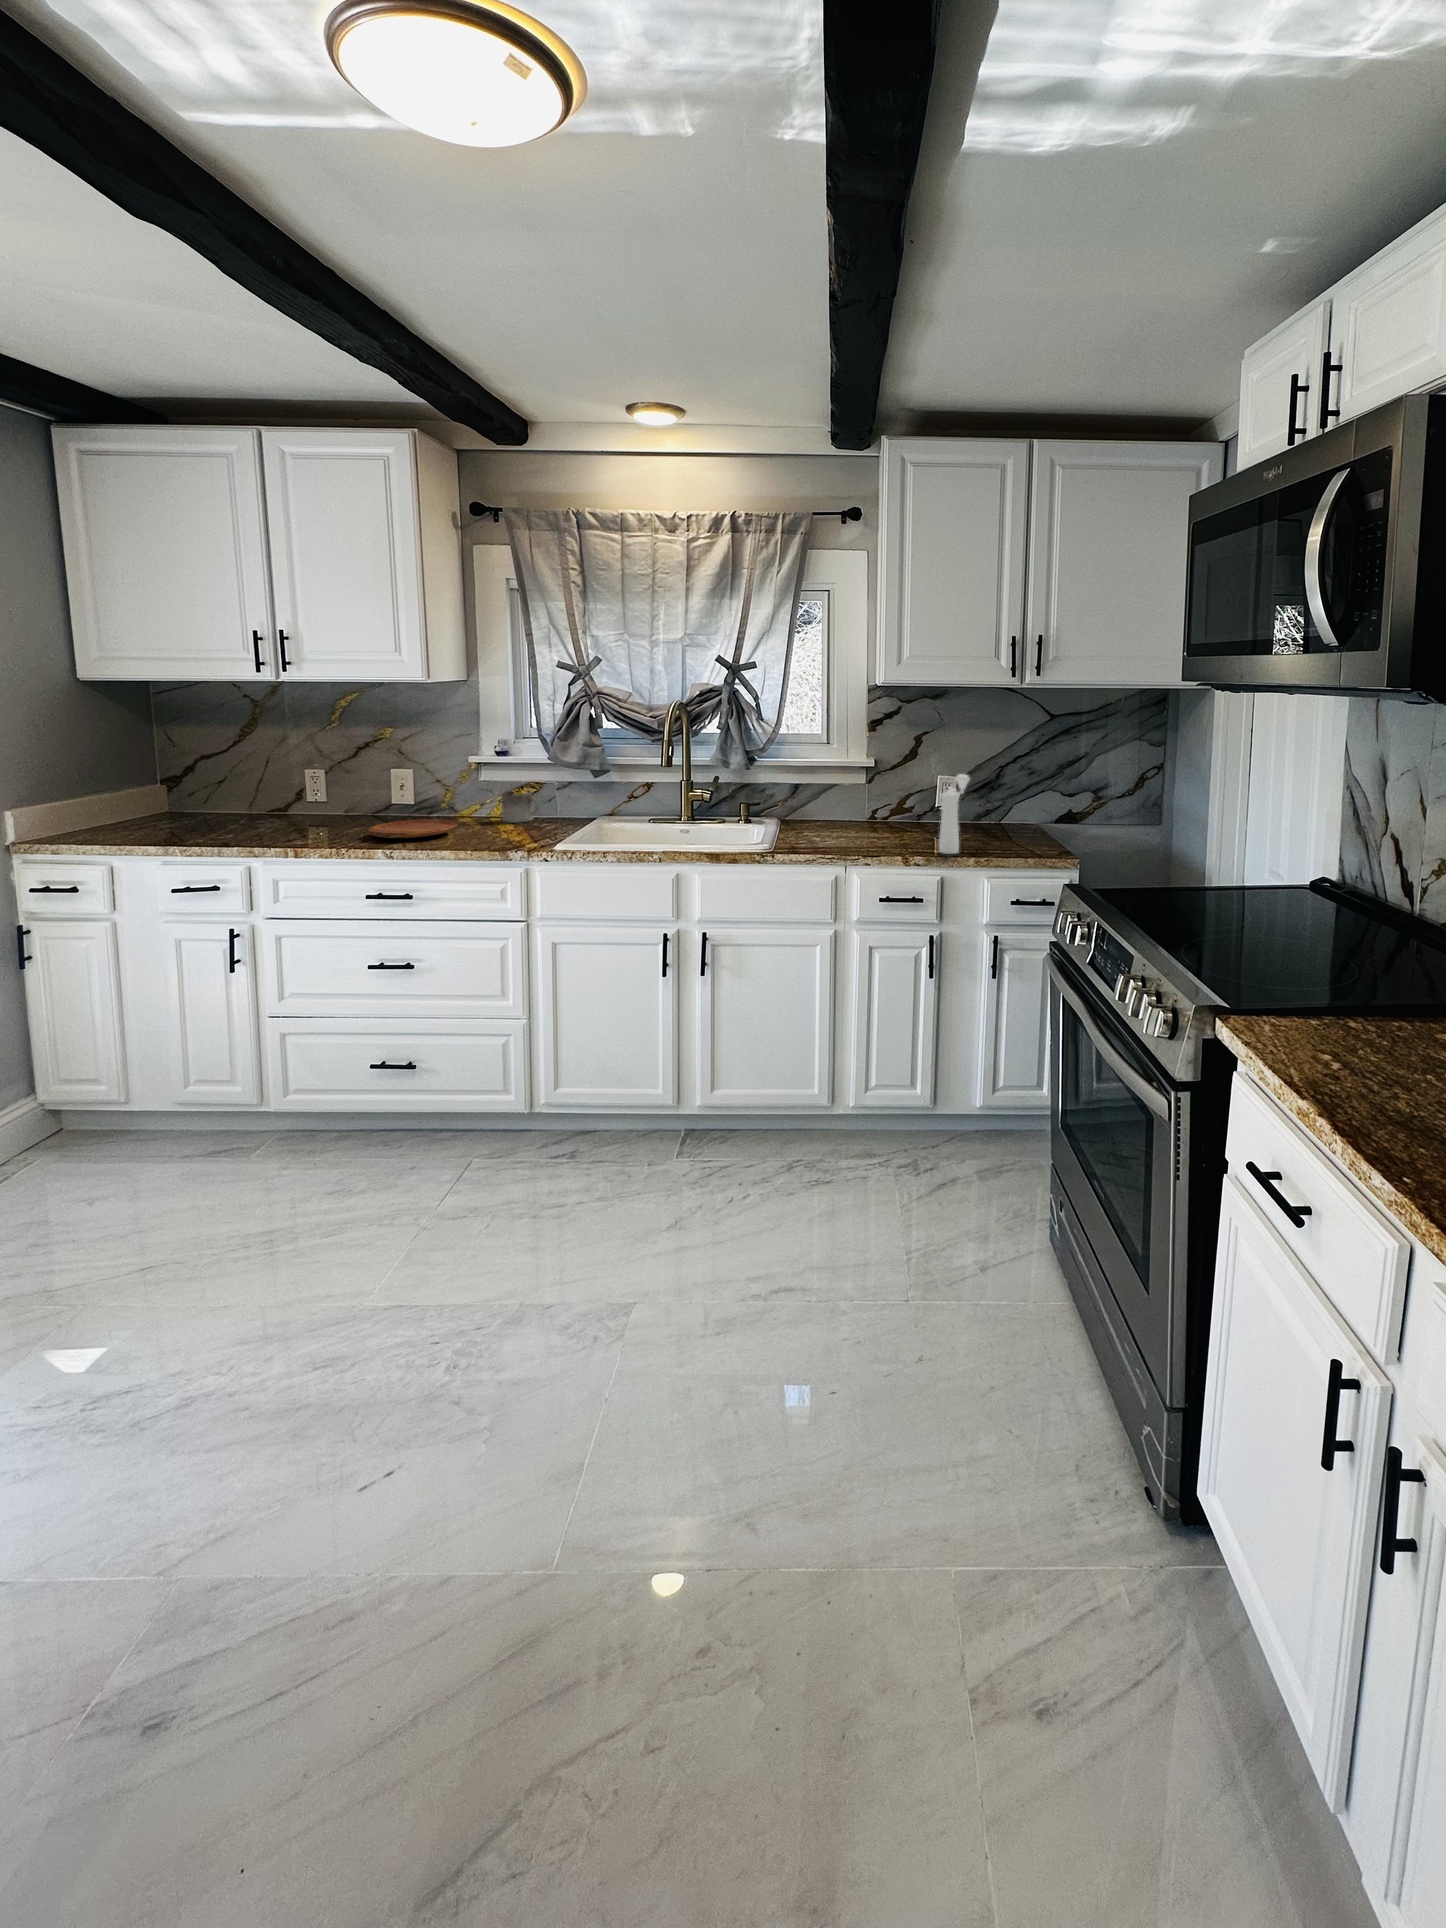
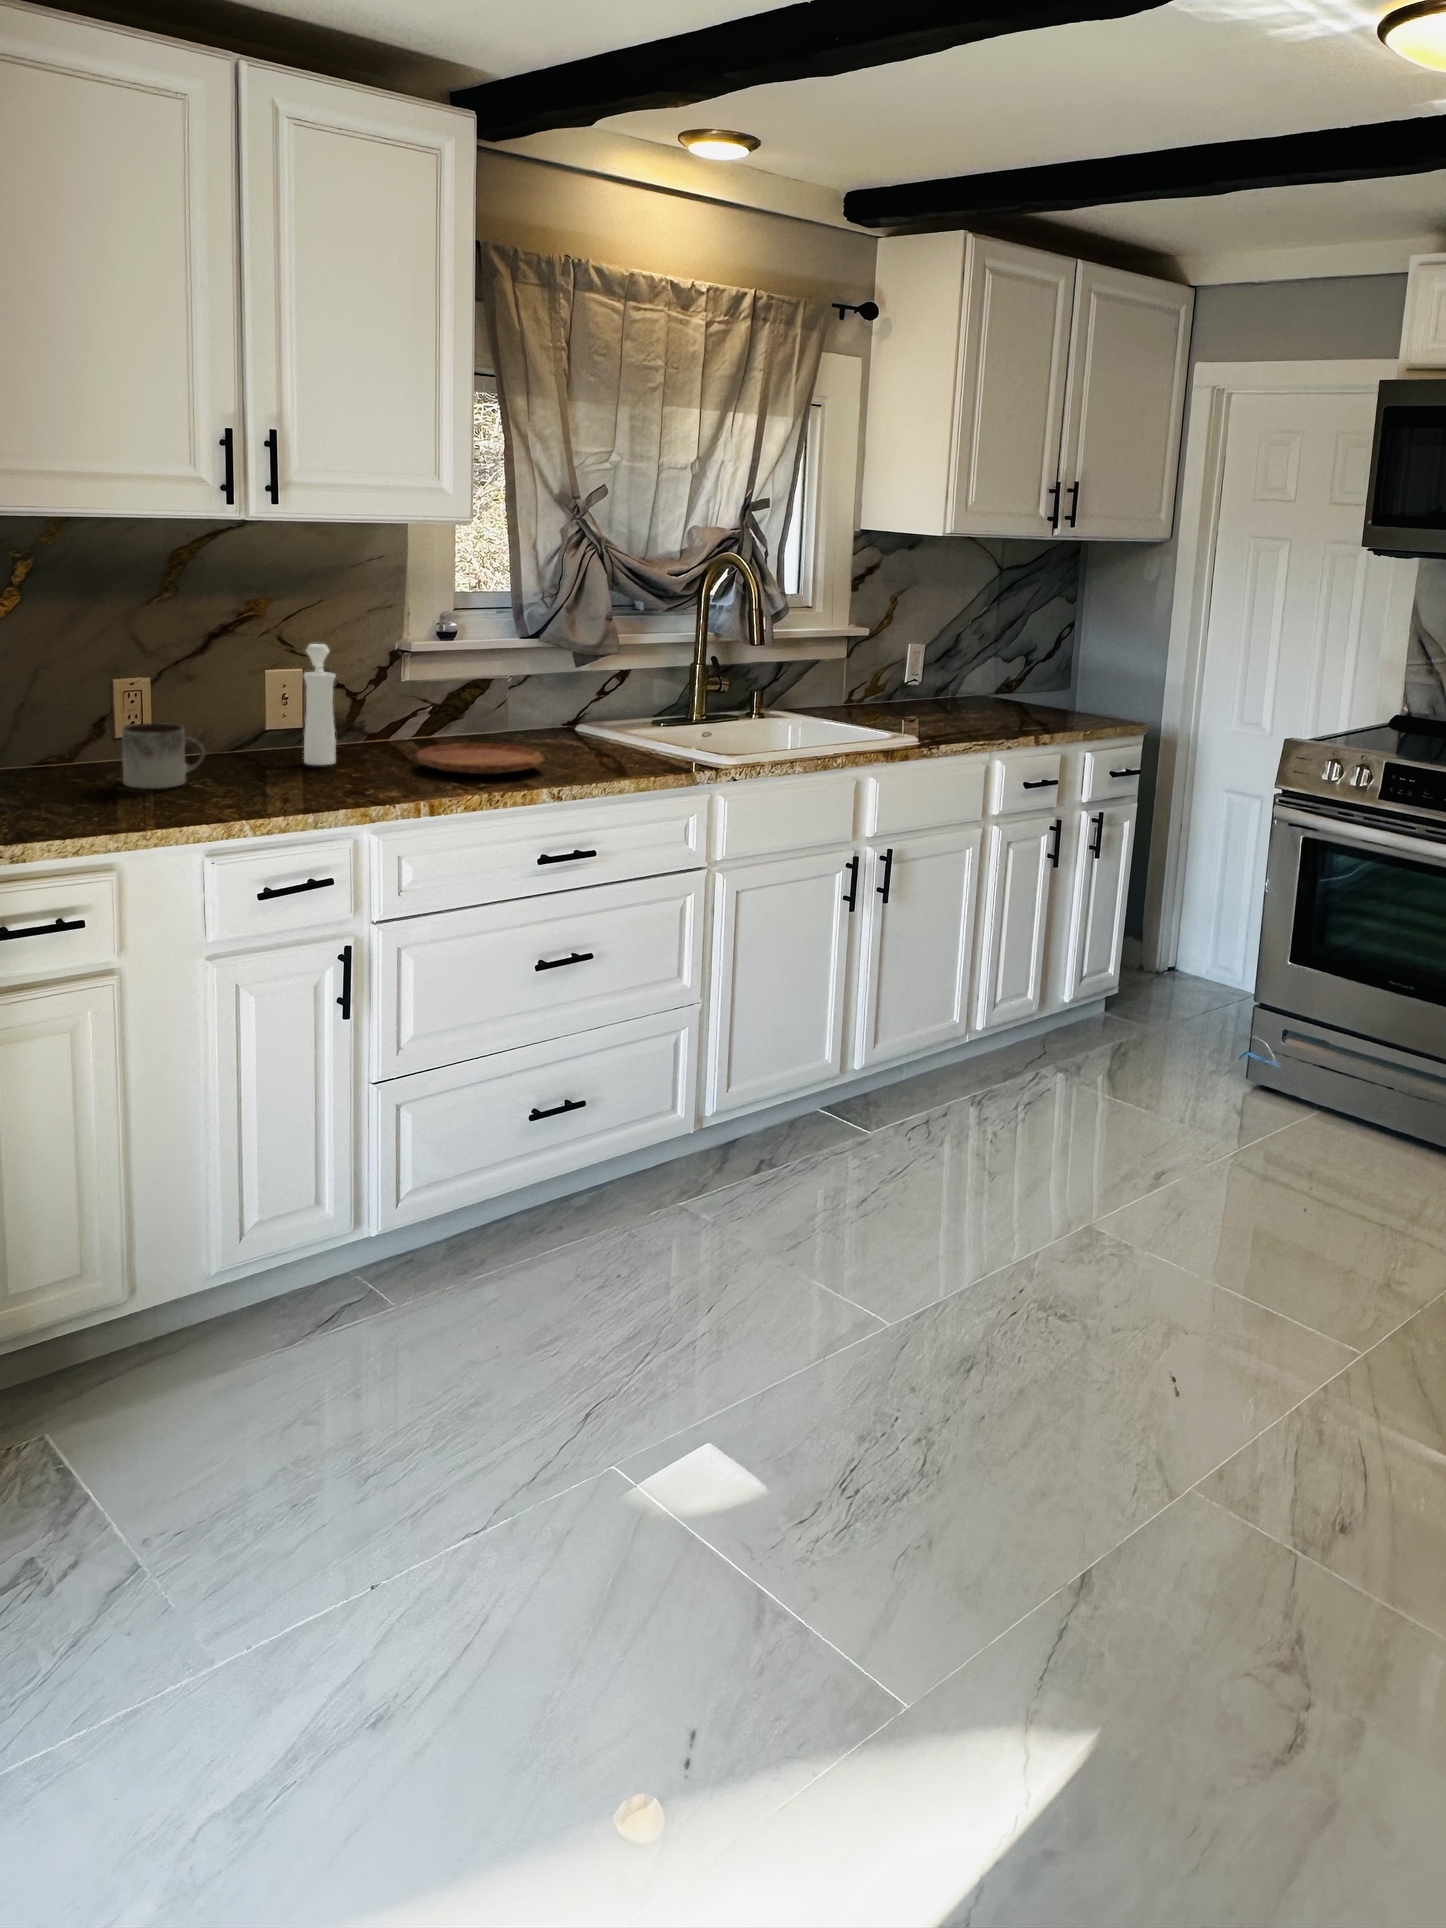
pepper mill: present [939,775,970,854] -> present [304,644,336,765]
mug: present [501,791,539,823] -> present [122,723,205,789]

